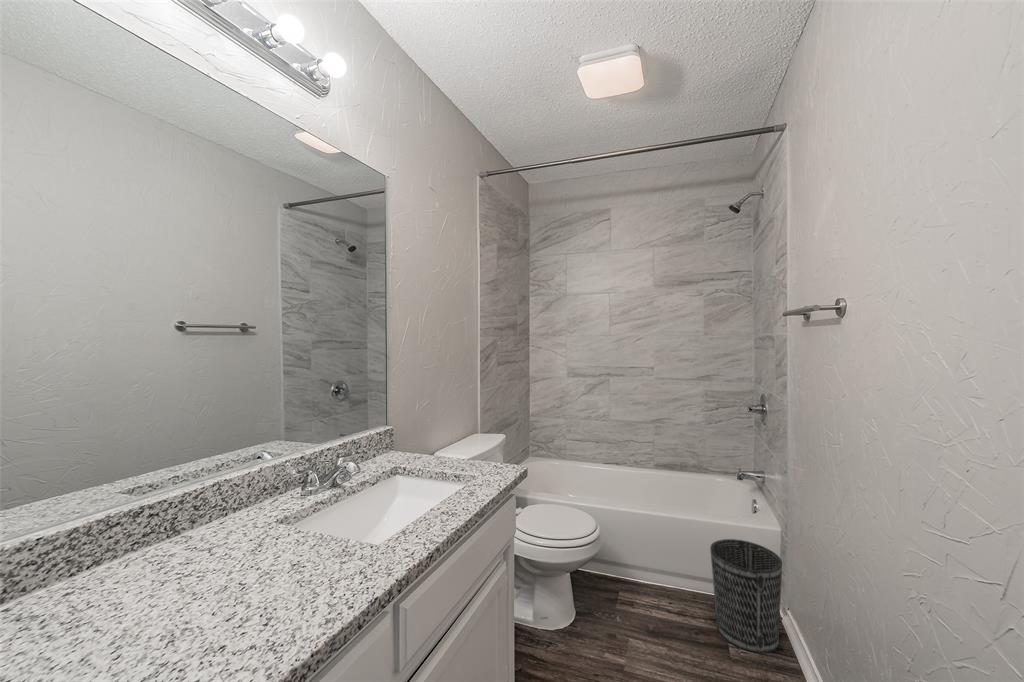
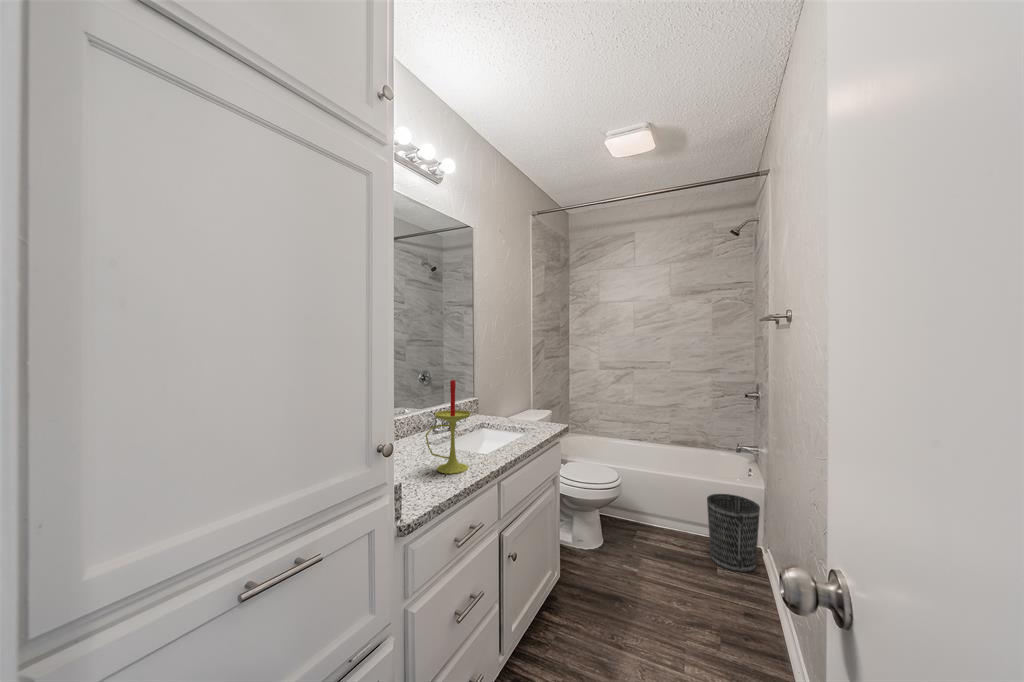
candle: none [203,421,310,631] -> present [426,380,470,474]

